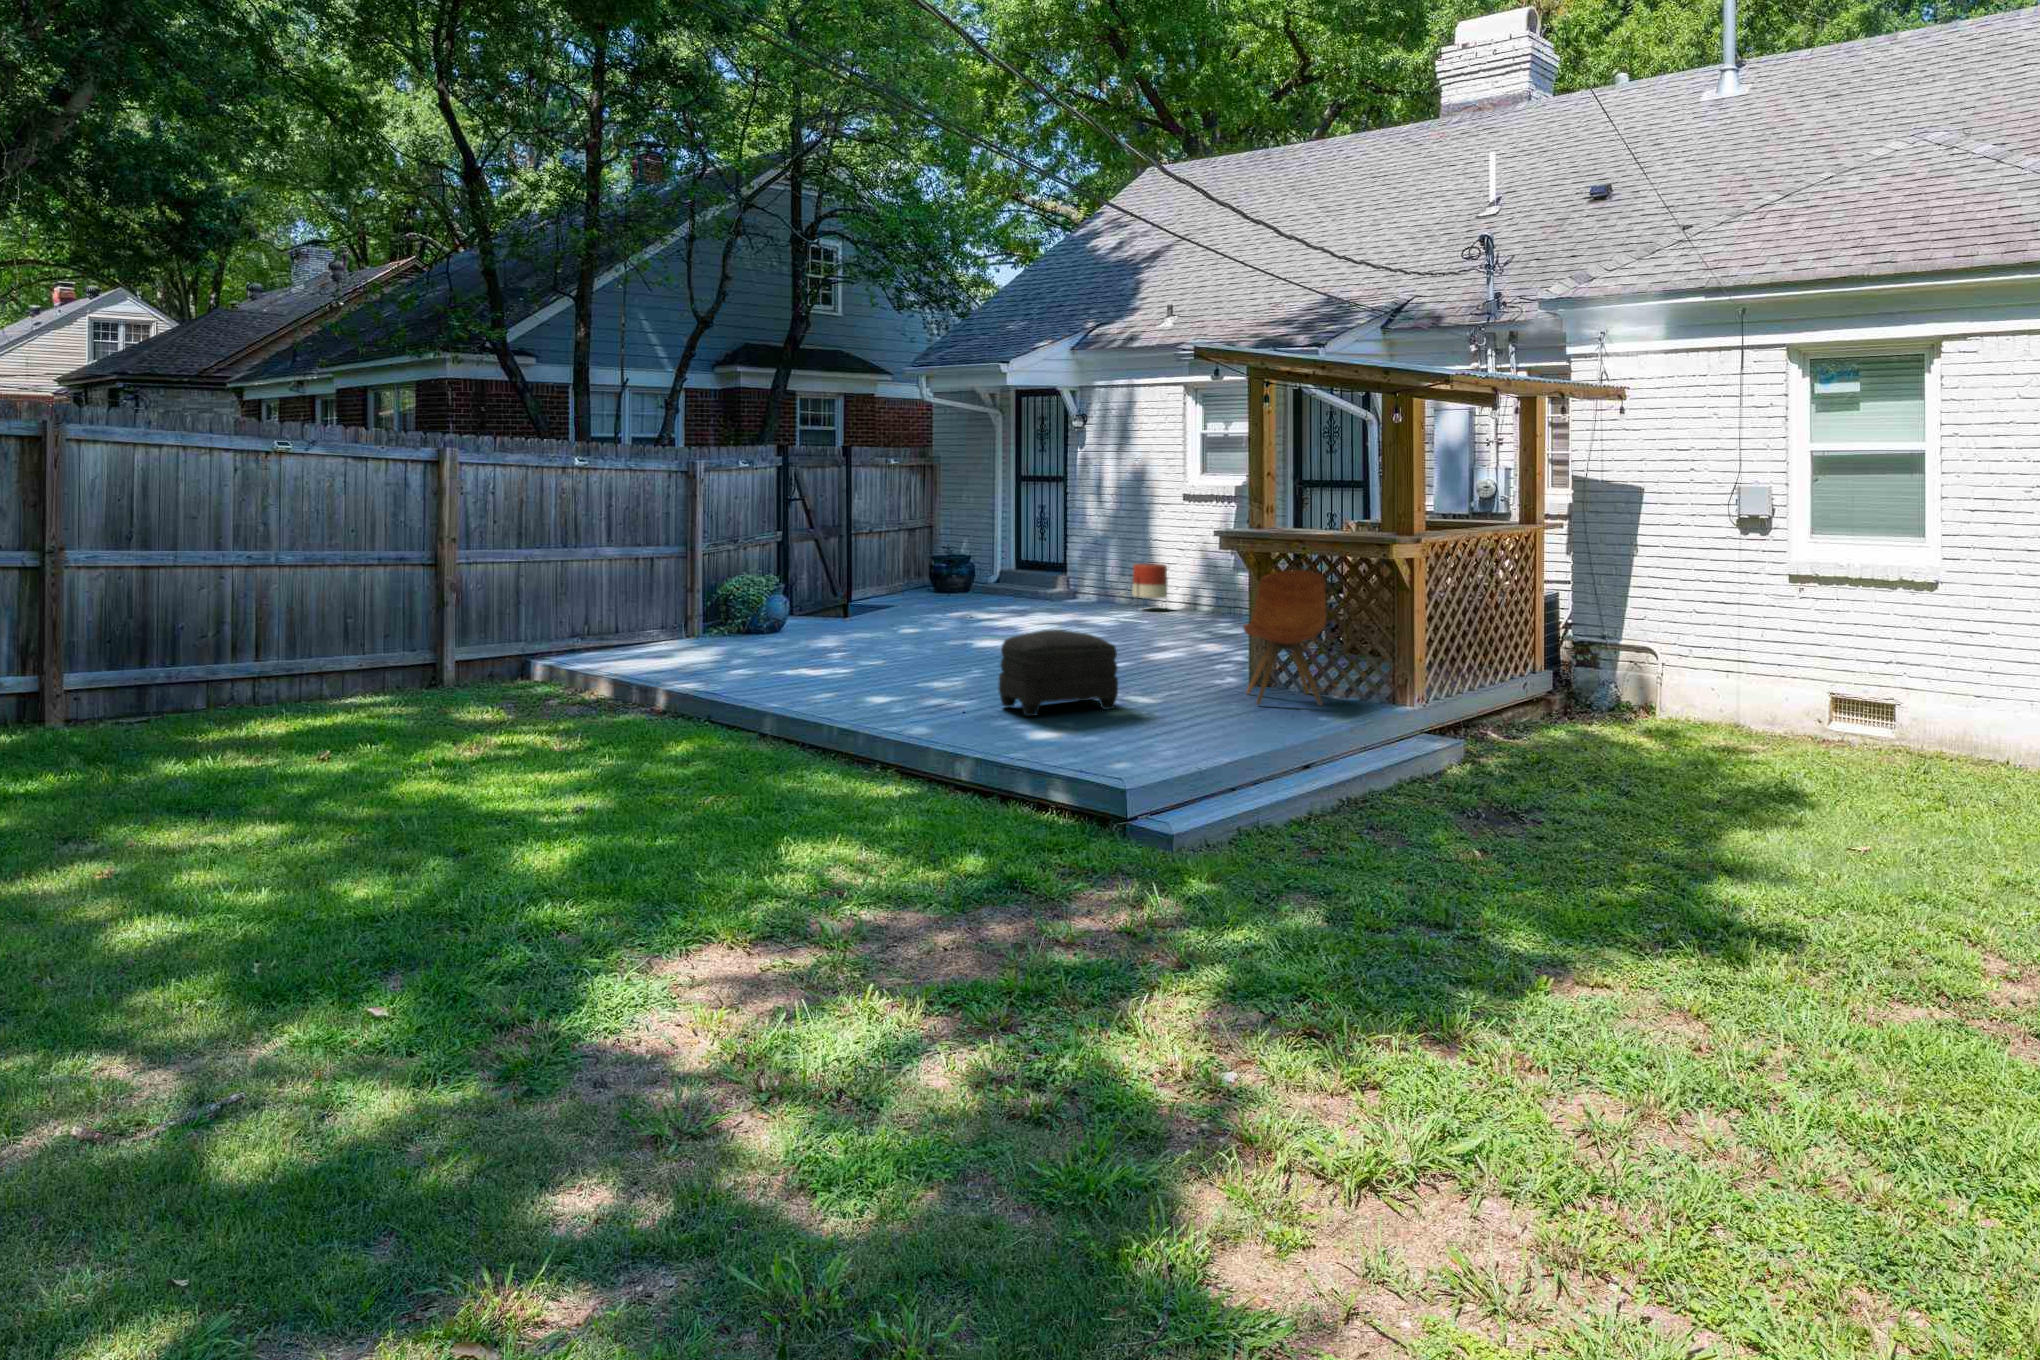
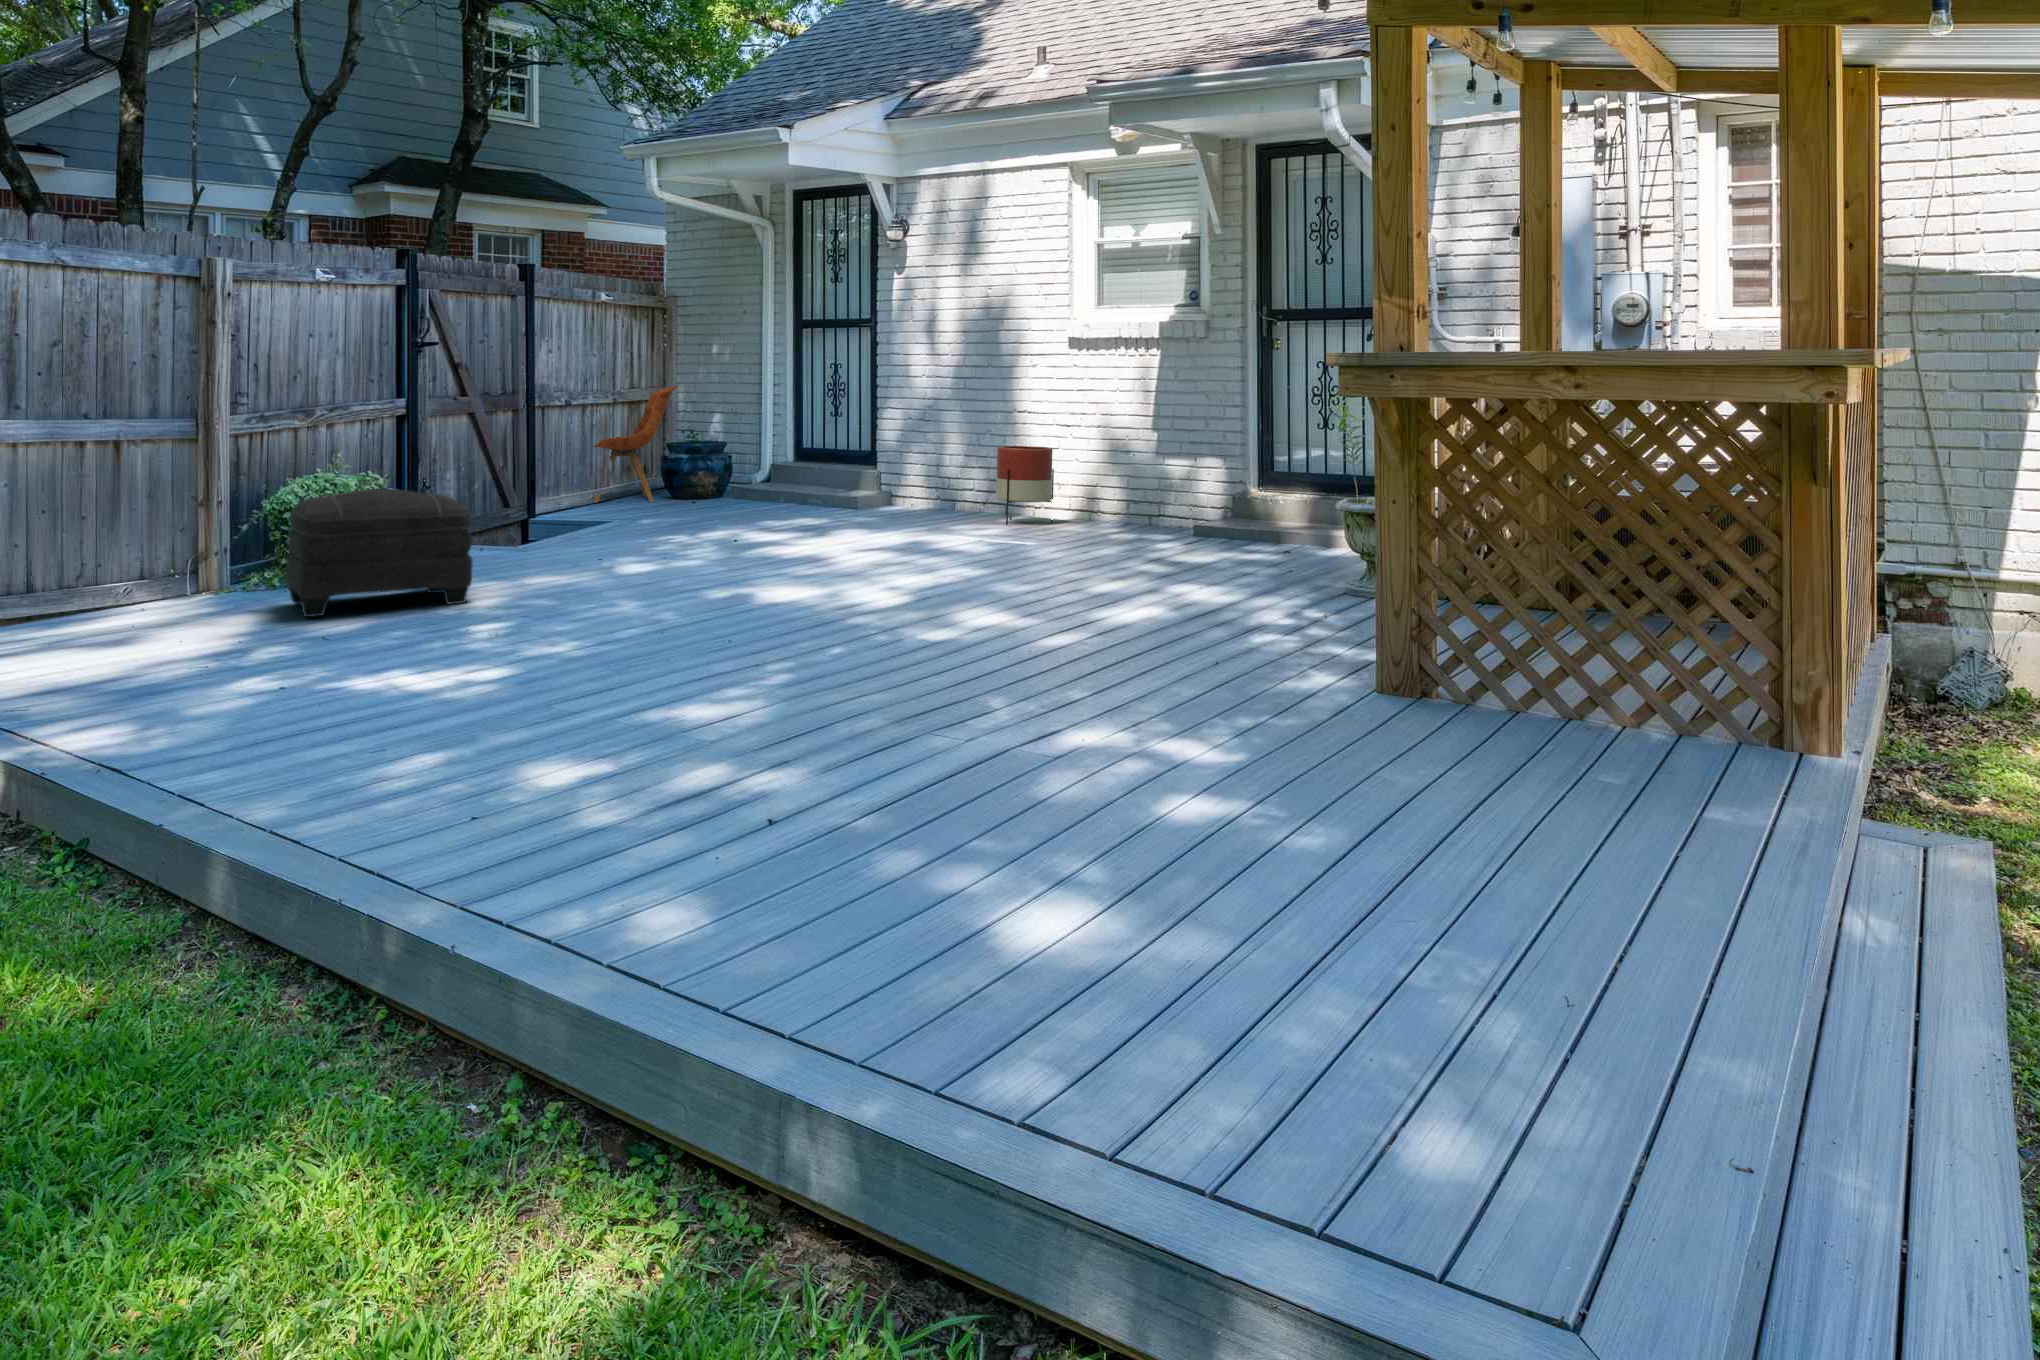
dining chair: present [1243,570,1326,705] -> present [593,385,678,503]
ottoman: present [999,630,1118,716] -> present [286,489,473,617]

